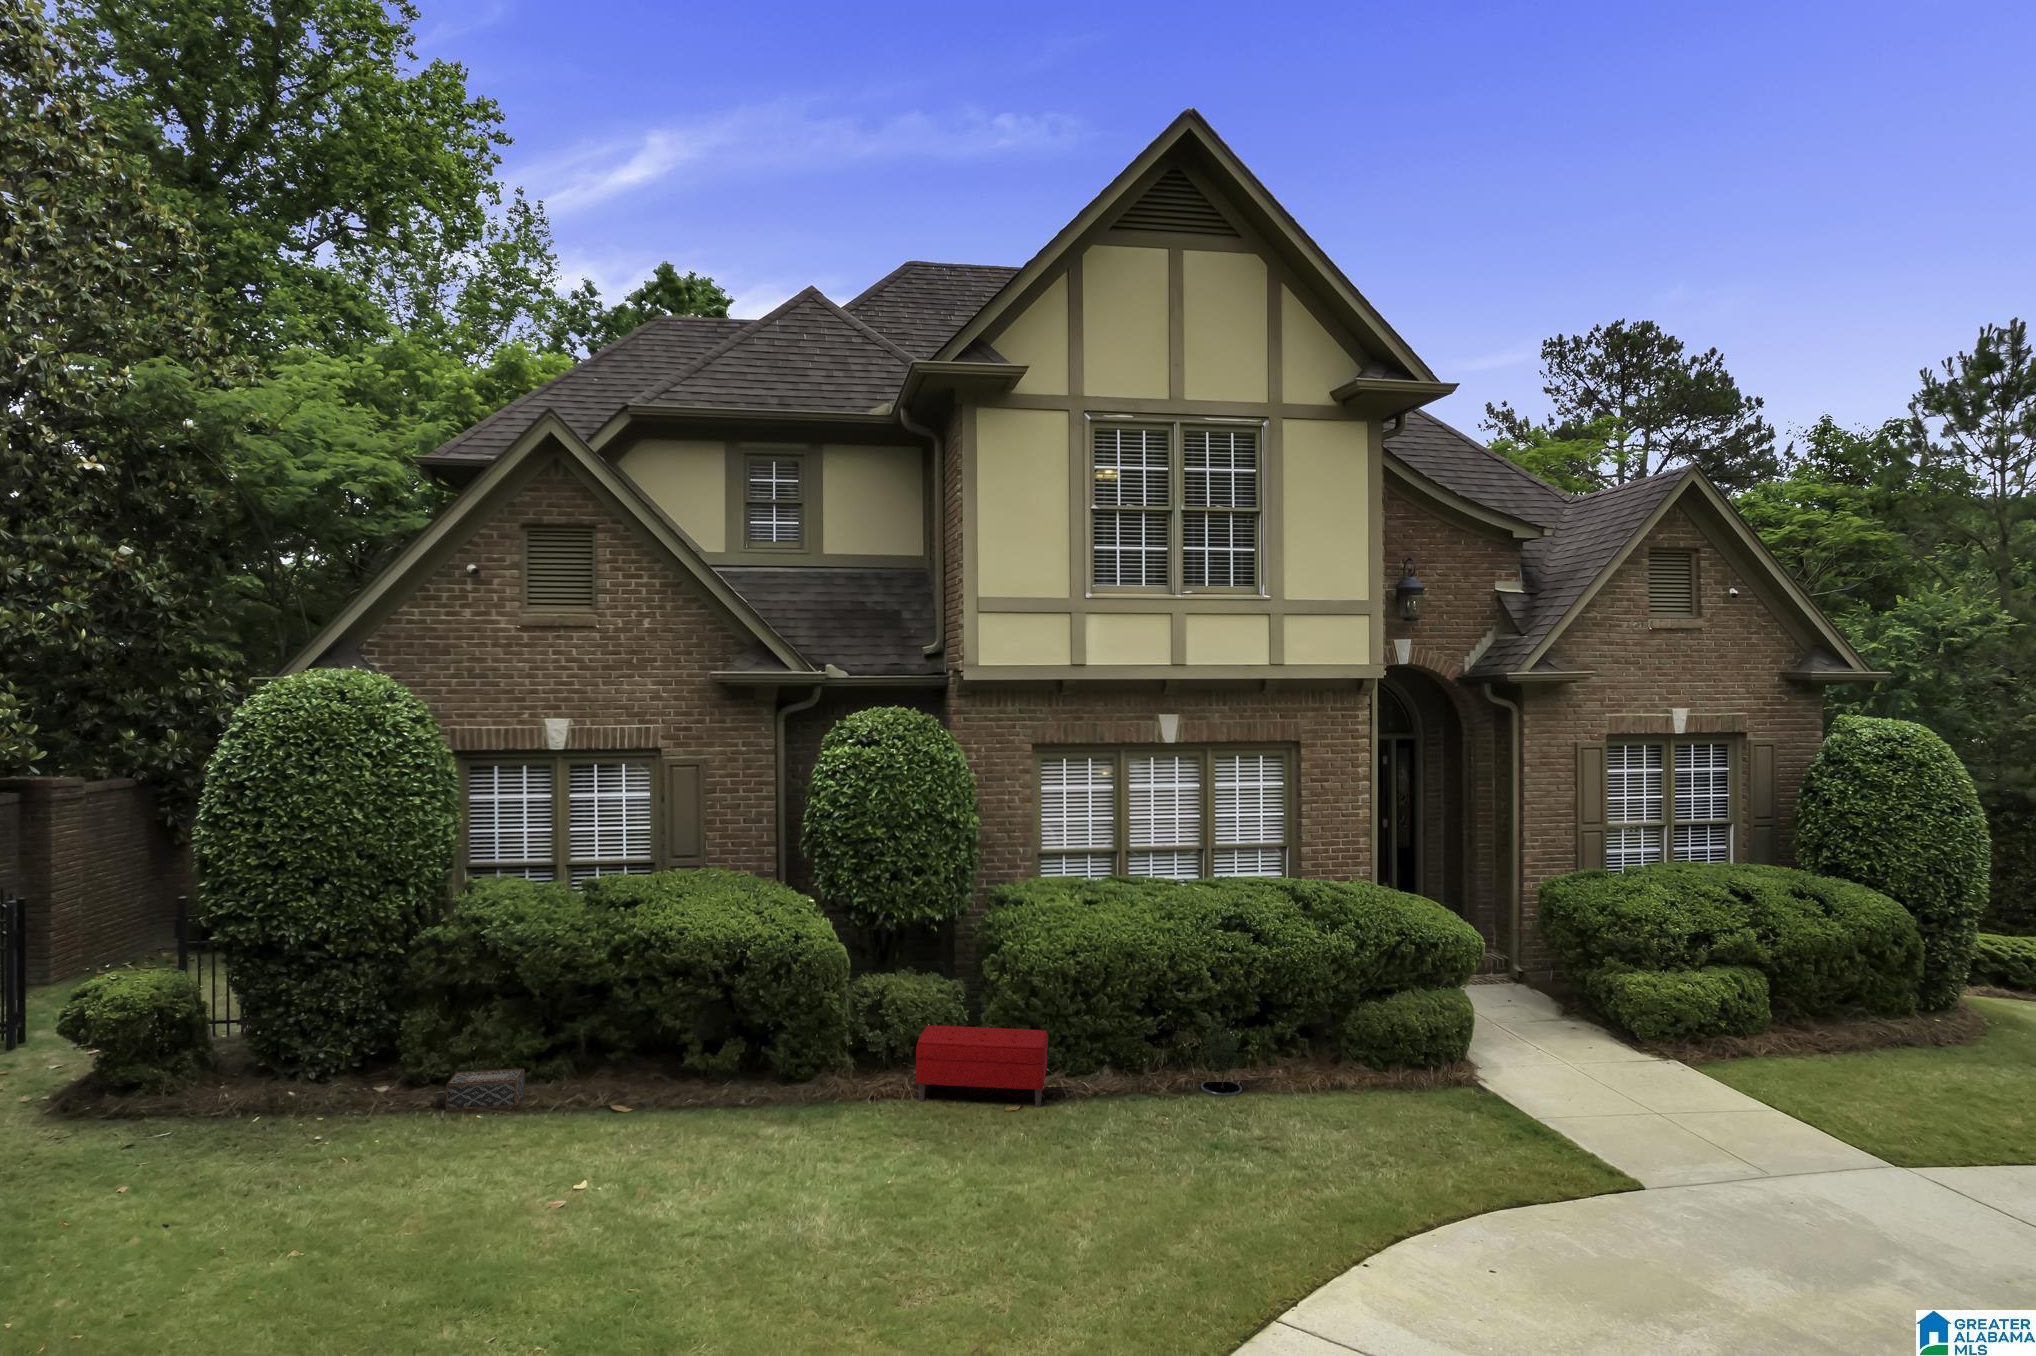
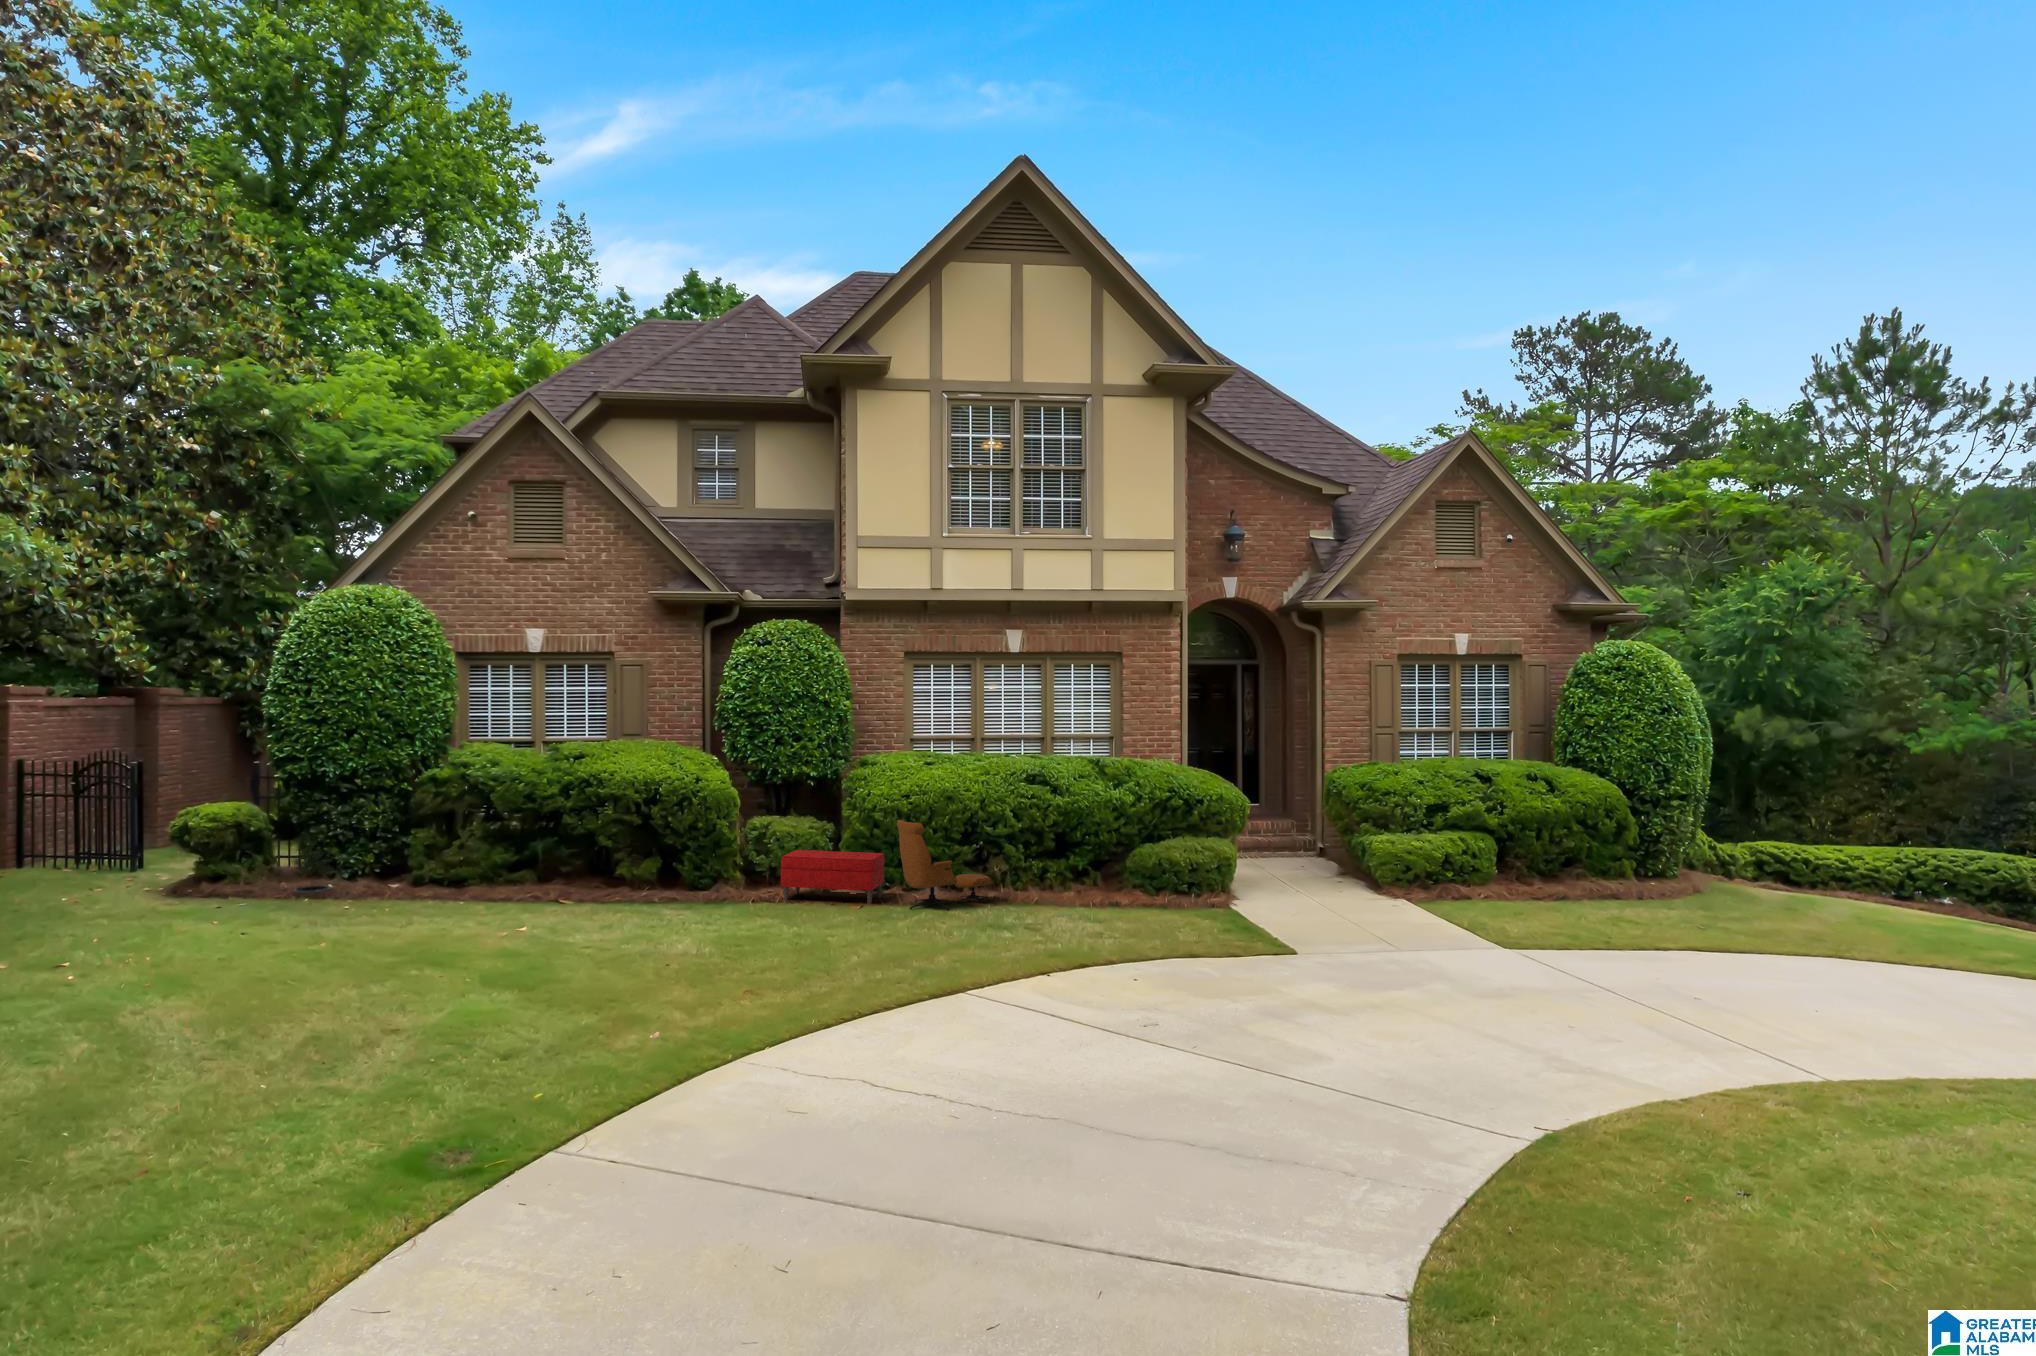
lounge chair: none [1080,995,1193,1121] -> present [897,820,992,911]
potted tree: present [1201,1021,1243,1096] -> present [291,837,332,893]
woven basket: present [446,1069,525,1110] -> none [439,873,497,897]

